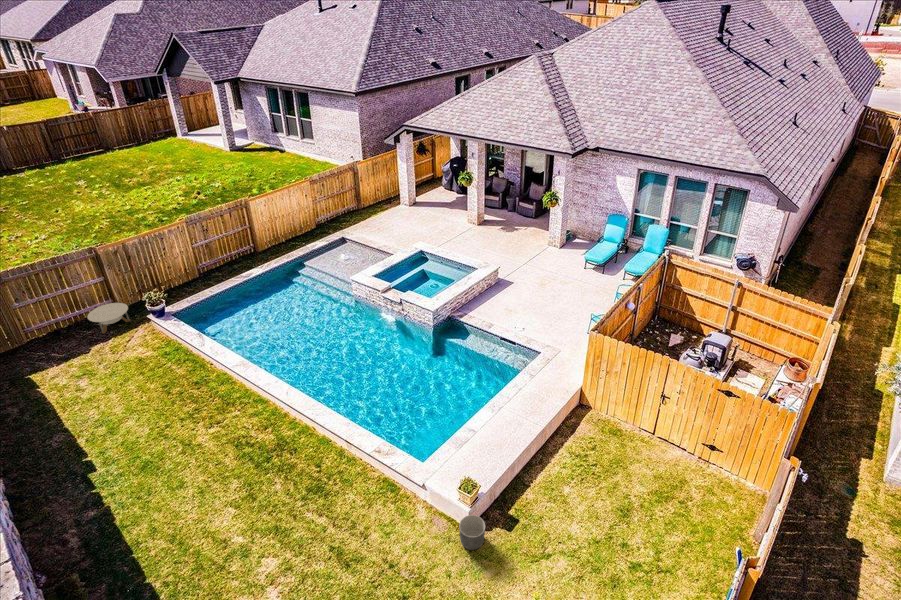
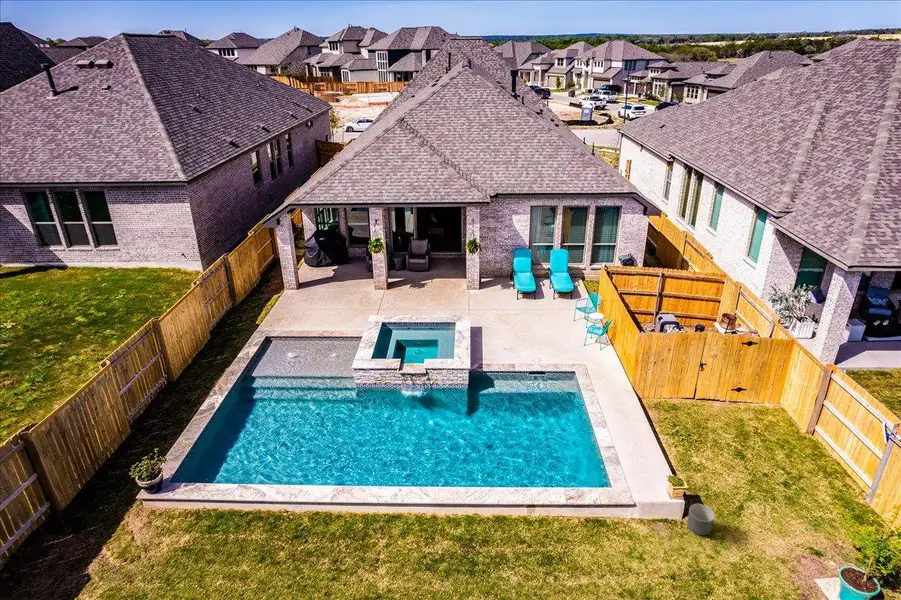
round table: present [87,303,130,333] -> none [31,499,94,551]

